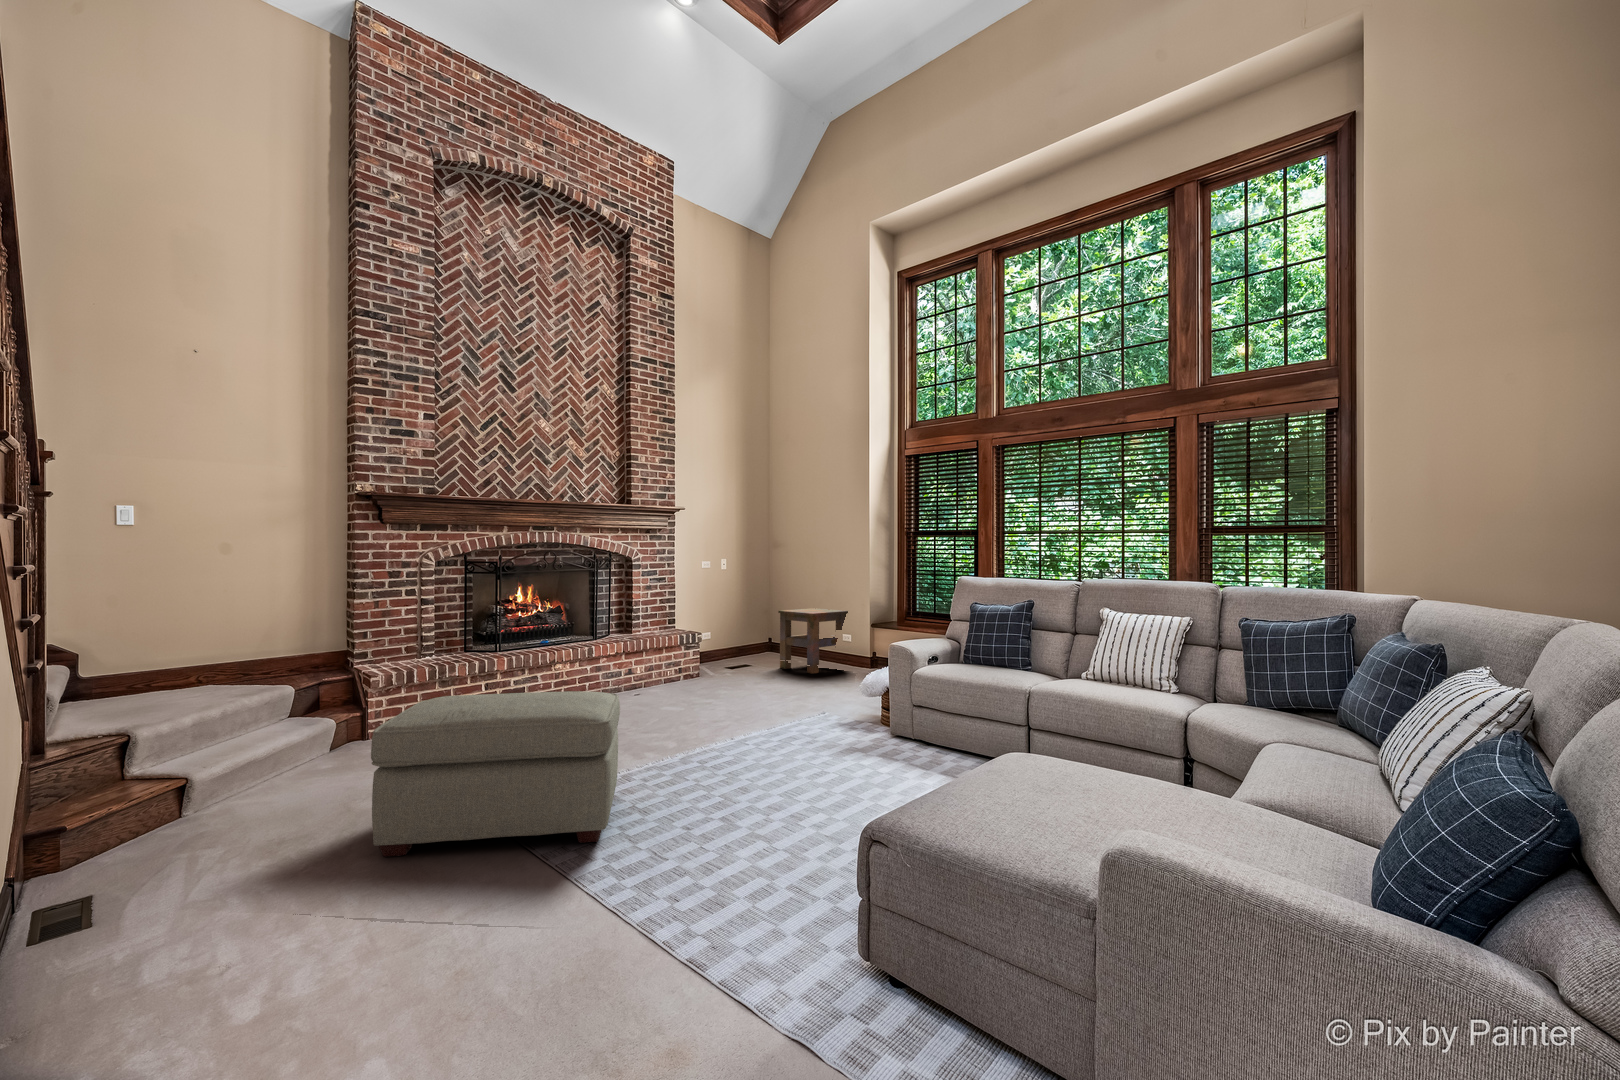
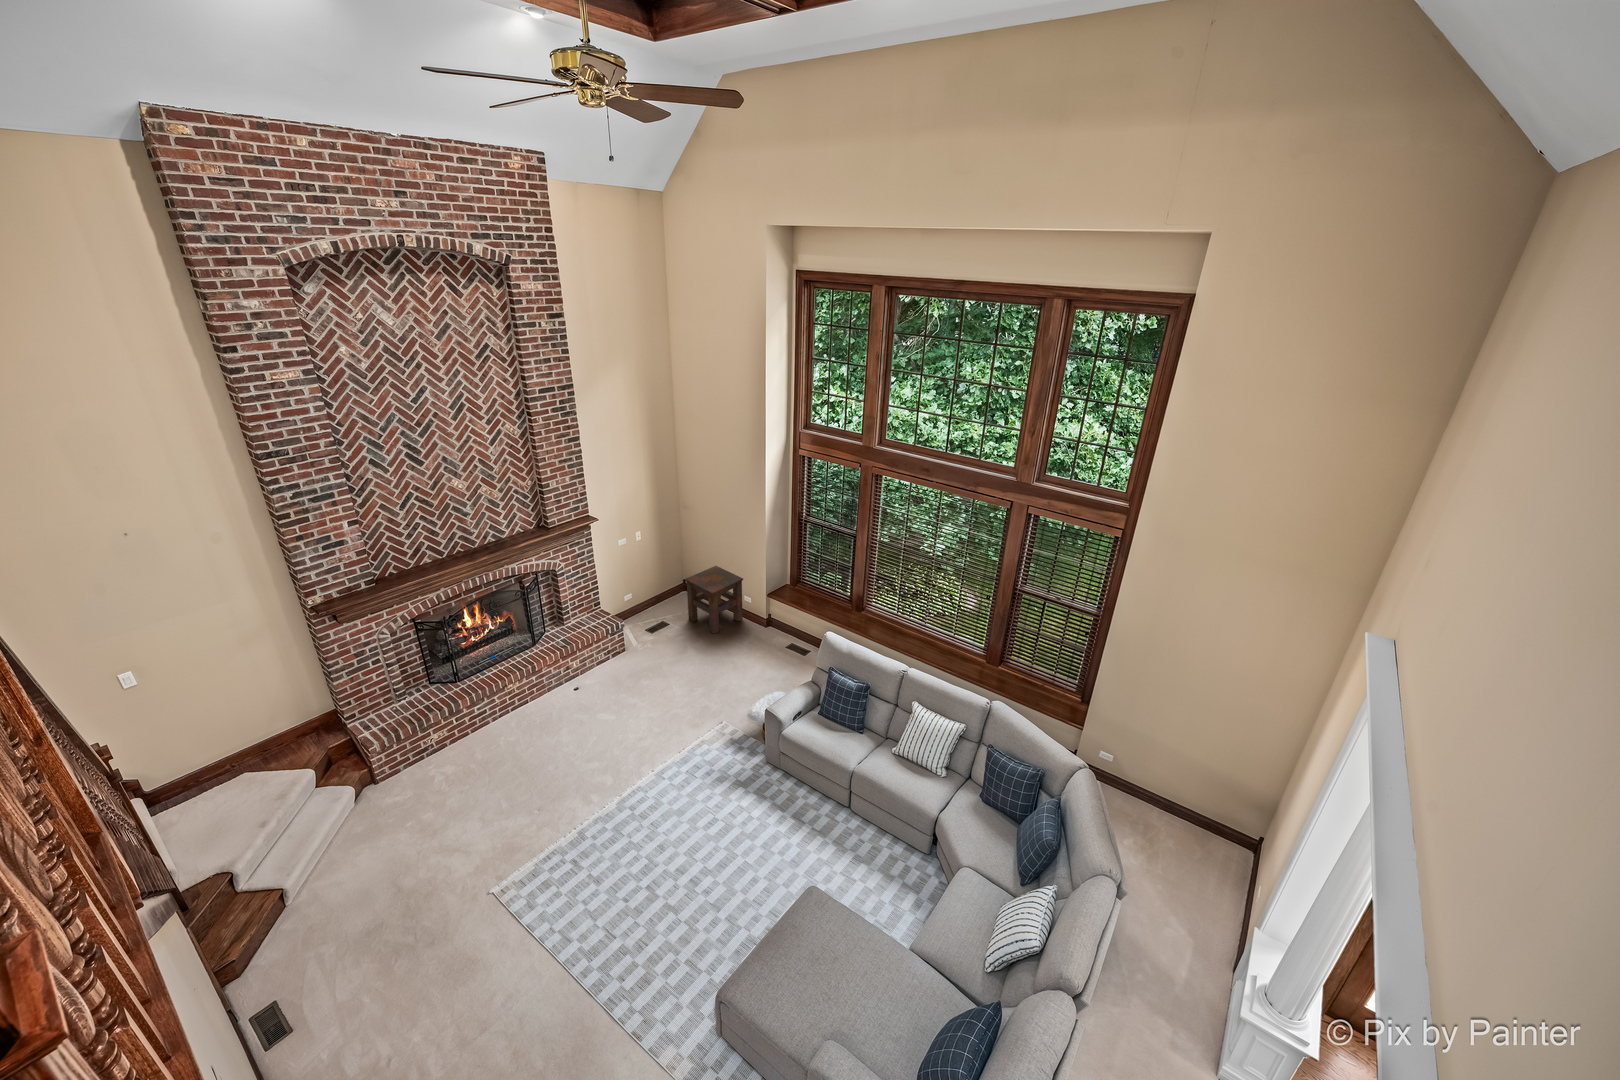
ottoman: present [371,691,620,857] -> none [414,849,569,998]

